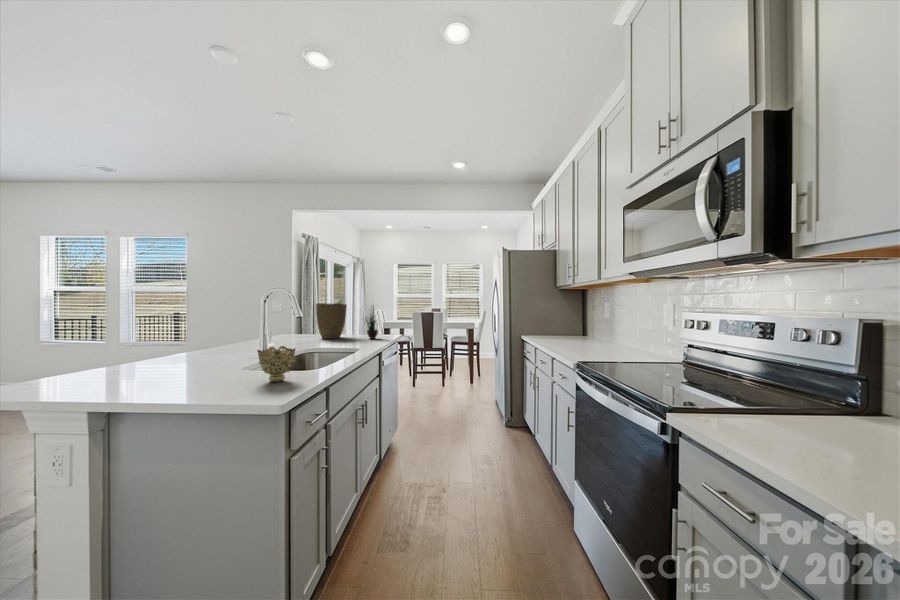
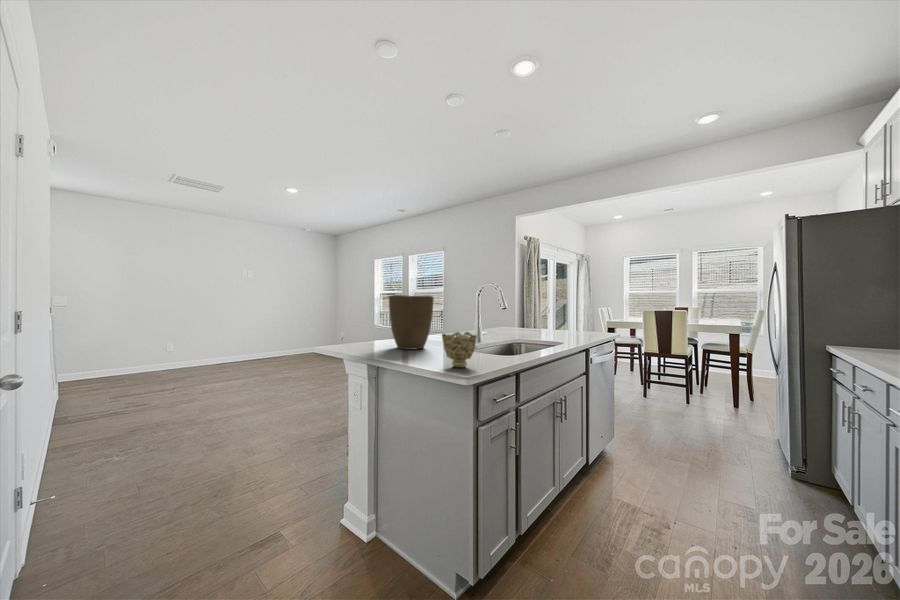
vase: present [316,303,347,339] -> present [389,295,434,350]
potted plant: present [365,307,378,339] -> none [570,290,597,336]

